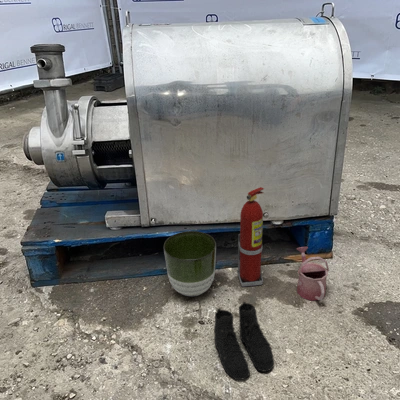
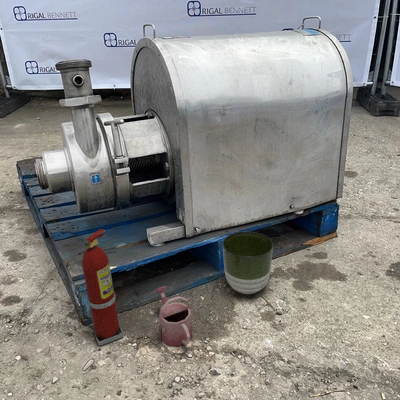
fire extinguisher: present [237,187,264,286] -> present [82,229,123,346]
watering can: present [297,247,329,301] -> present [155,286,192,346]
boots: present [214,302,274,380] -> none [301,282,365,351]

